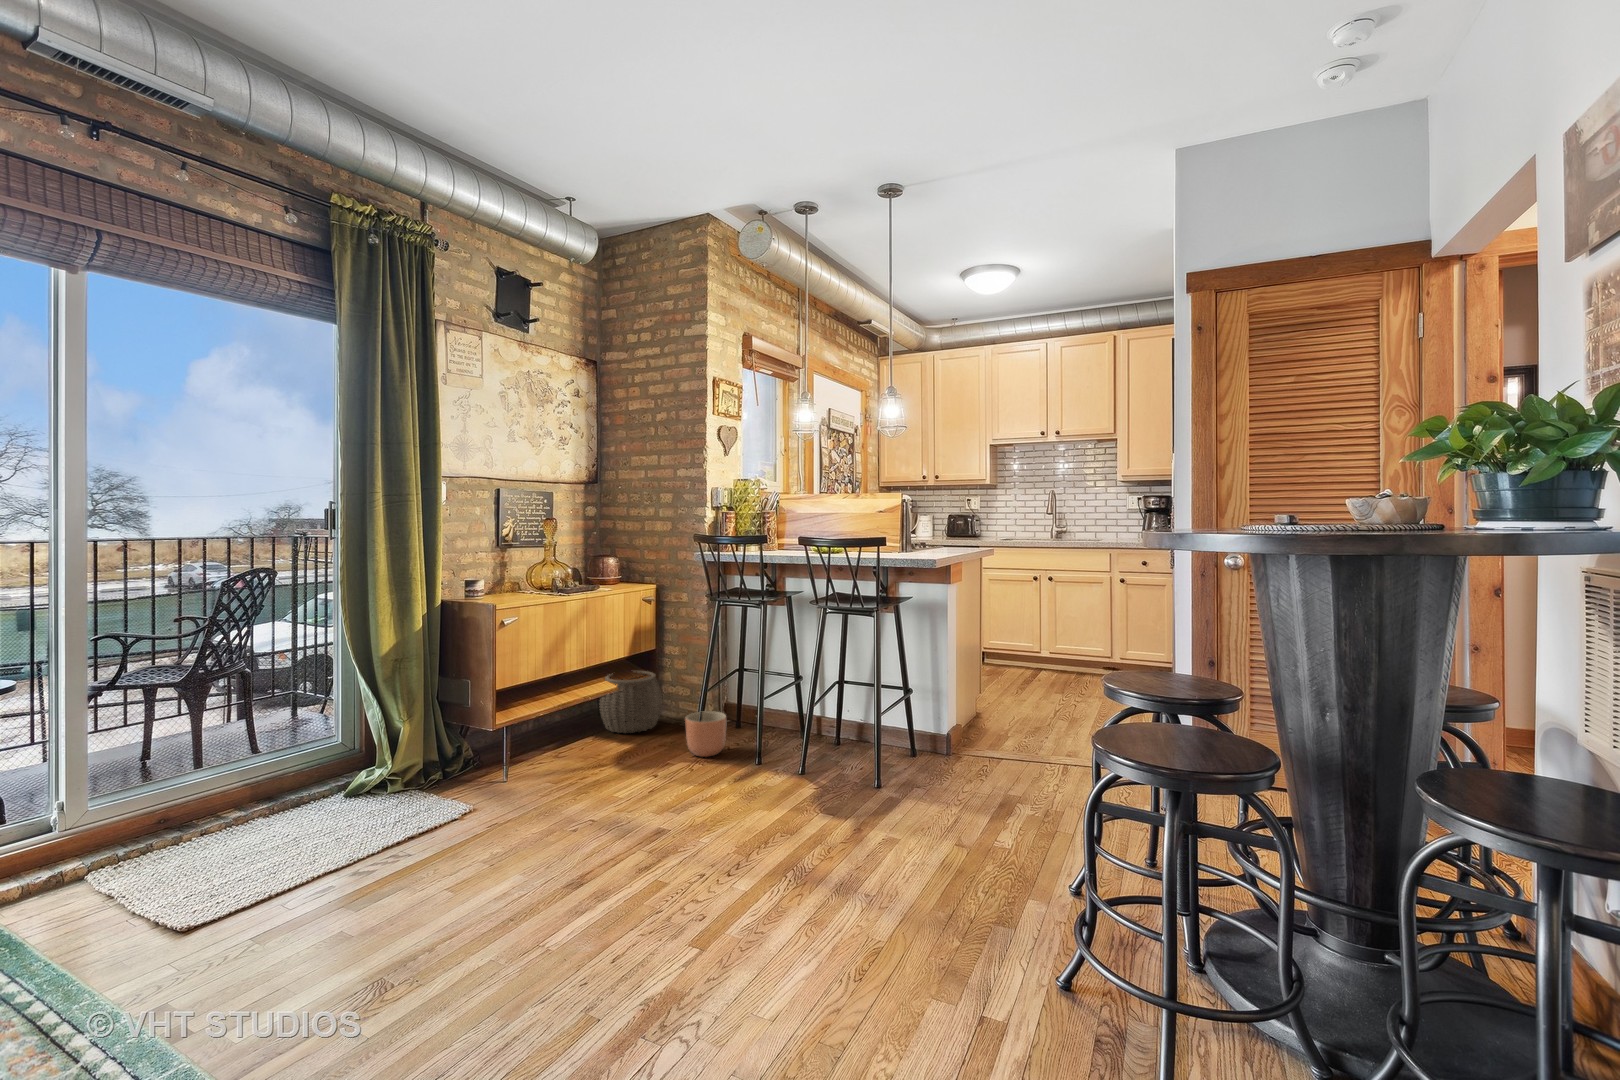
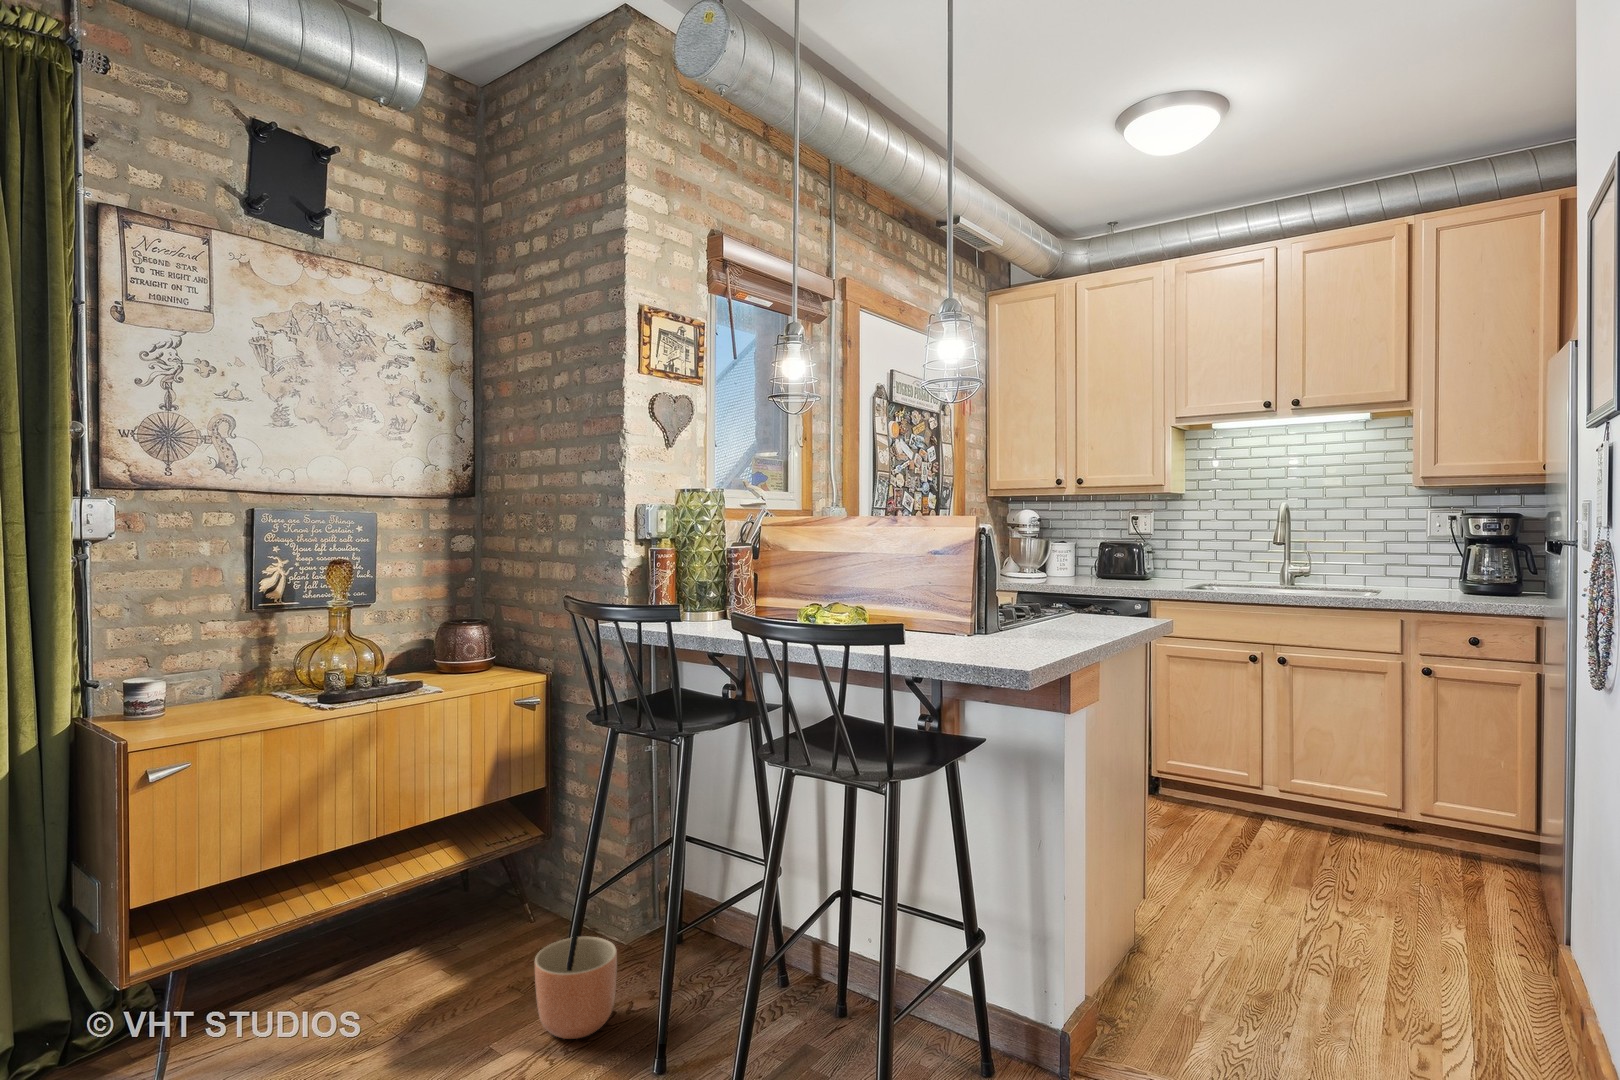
woven basket: present [600,671,662,733] -> none [432,826,548,951]

